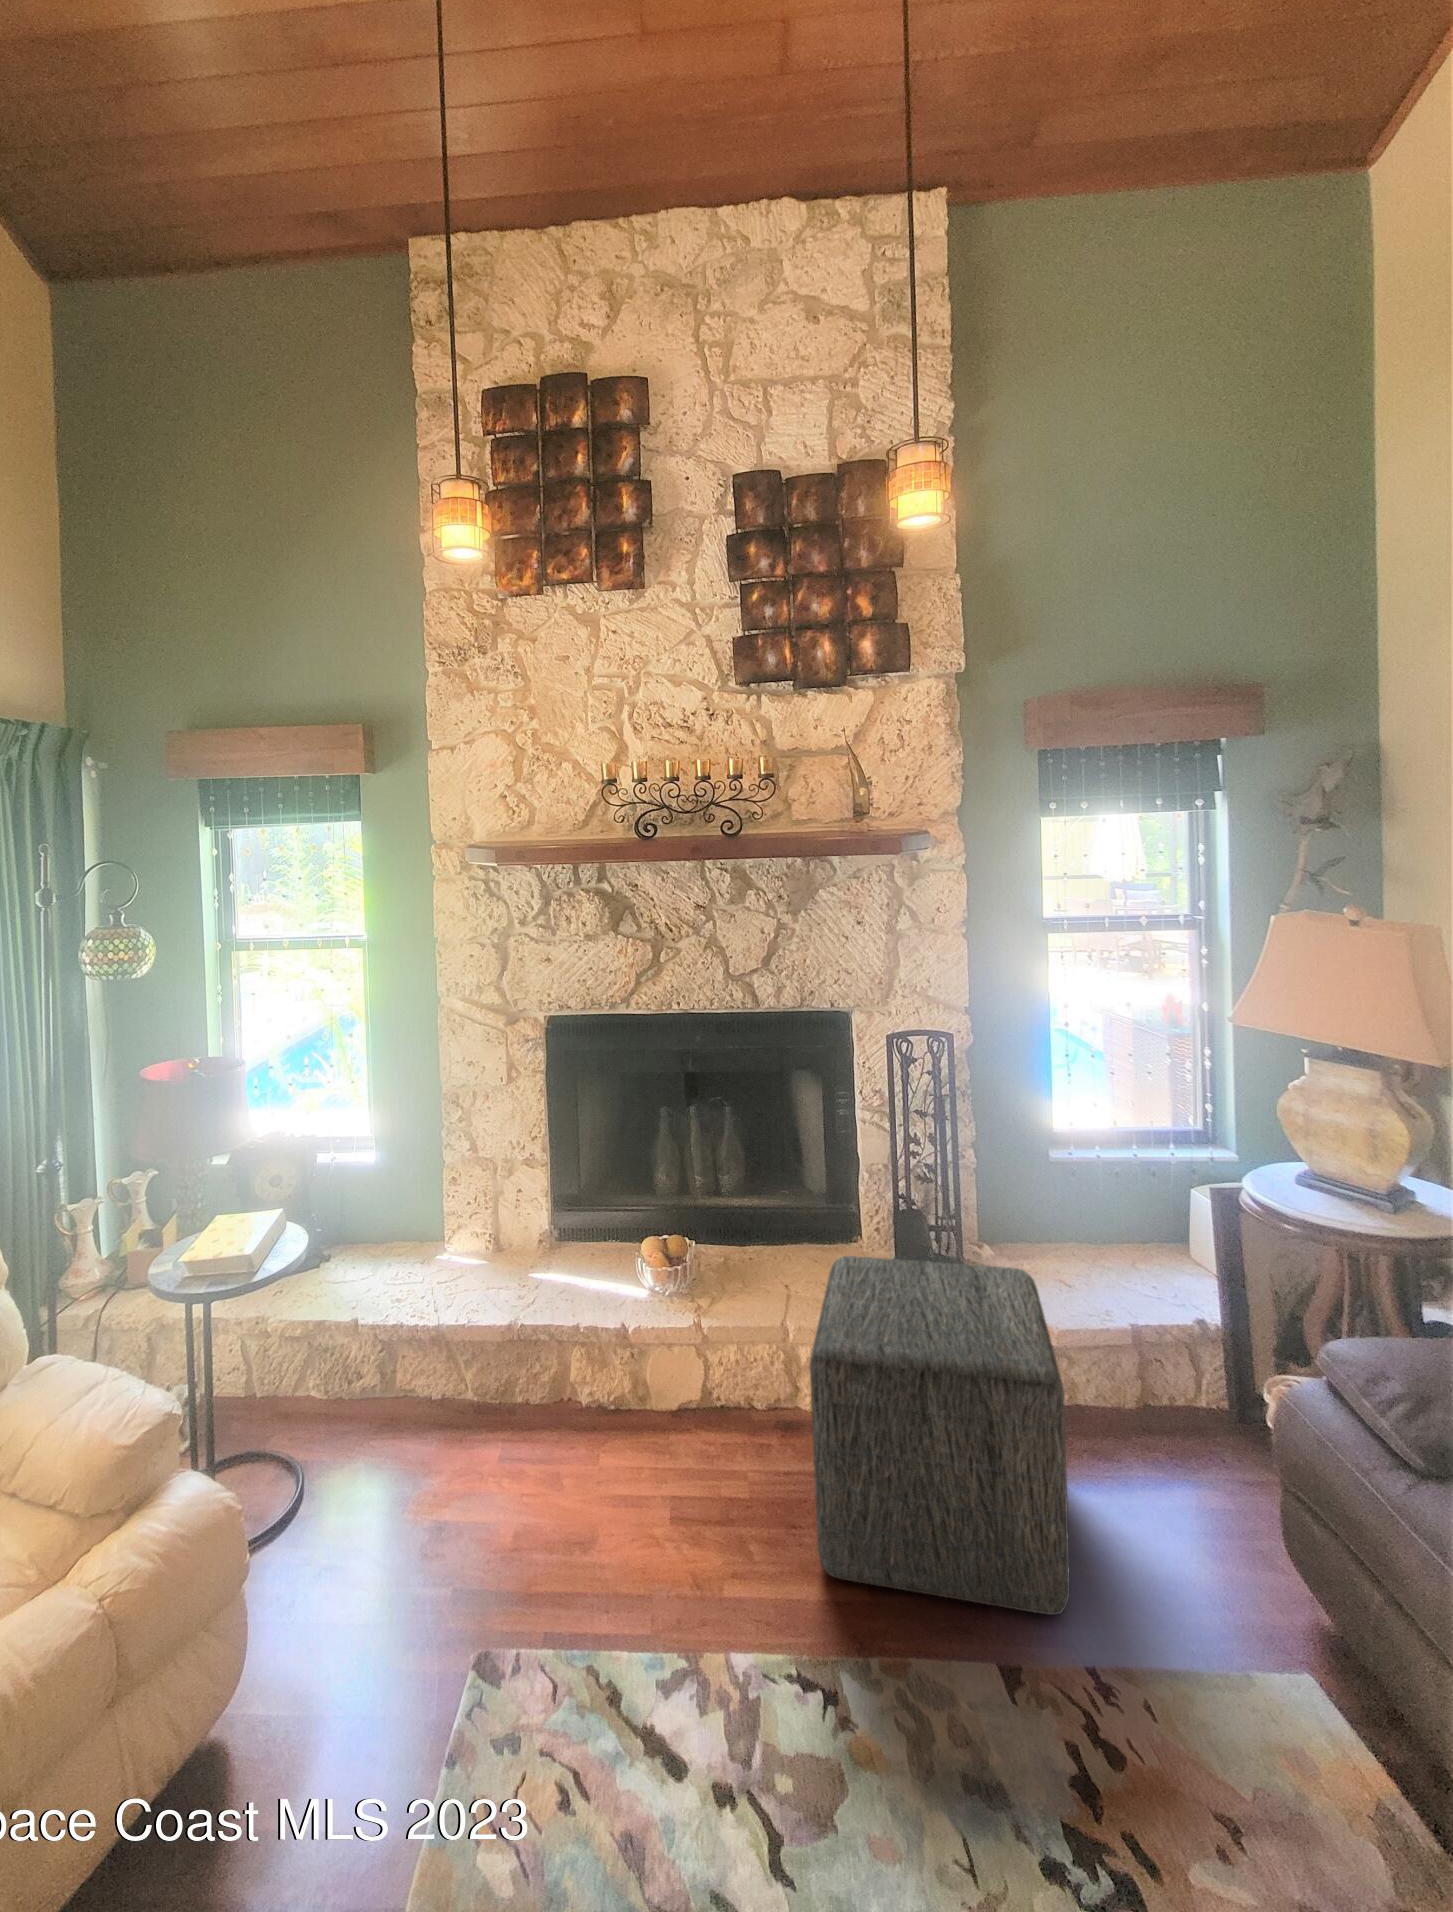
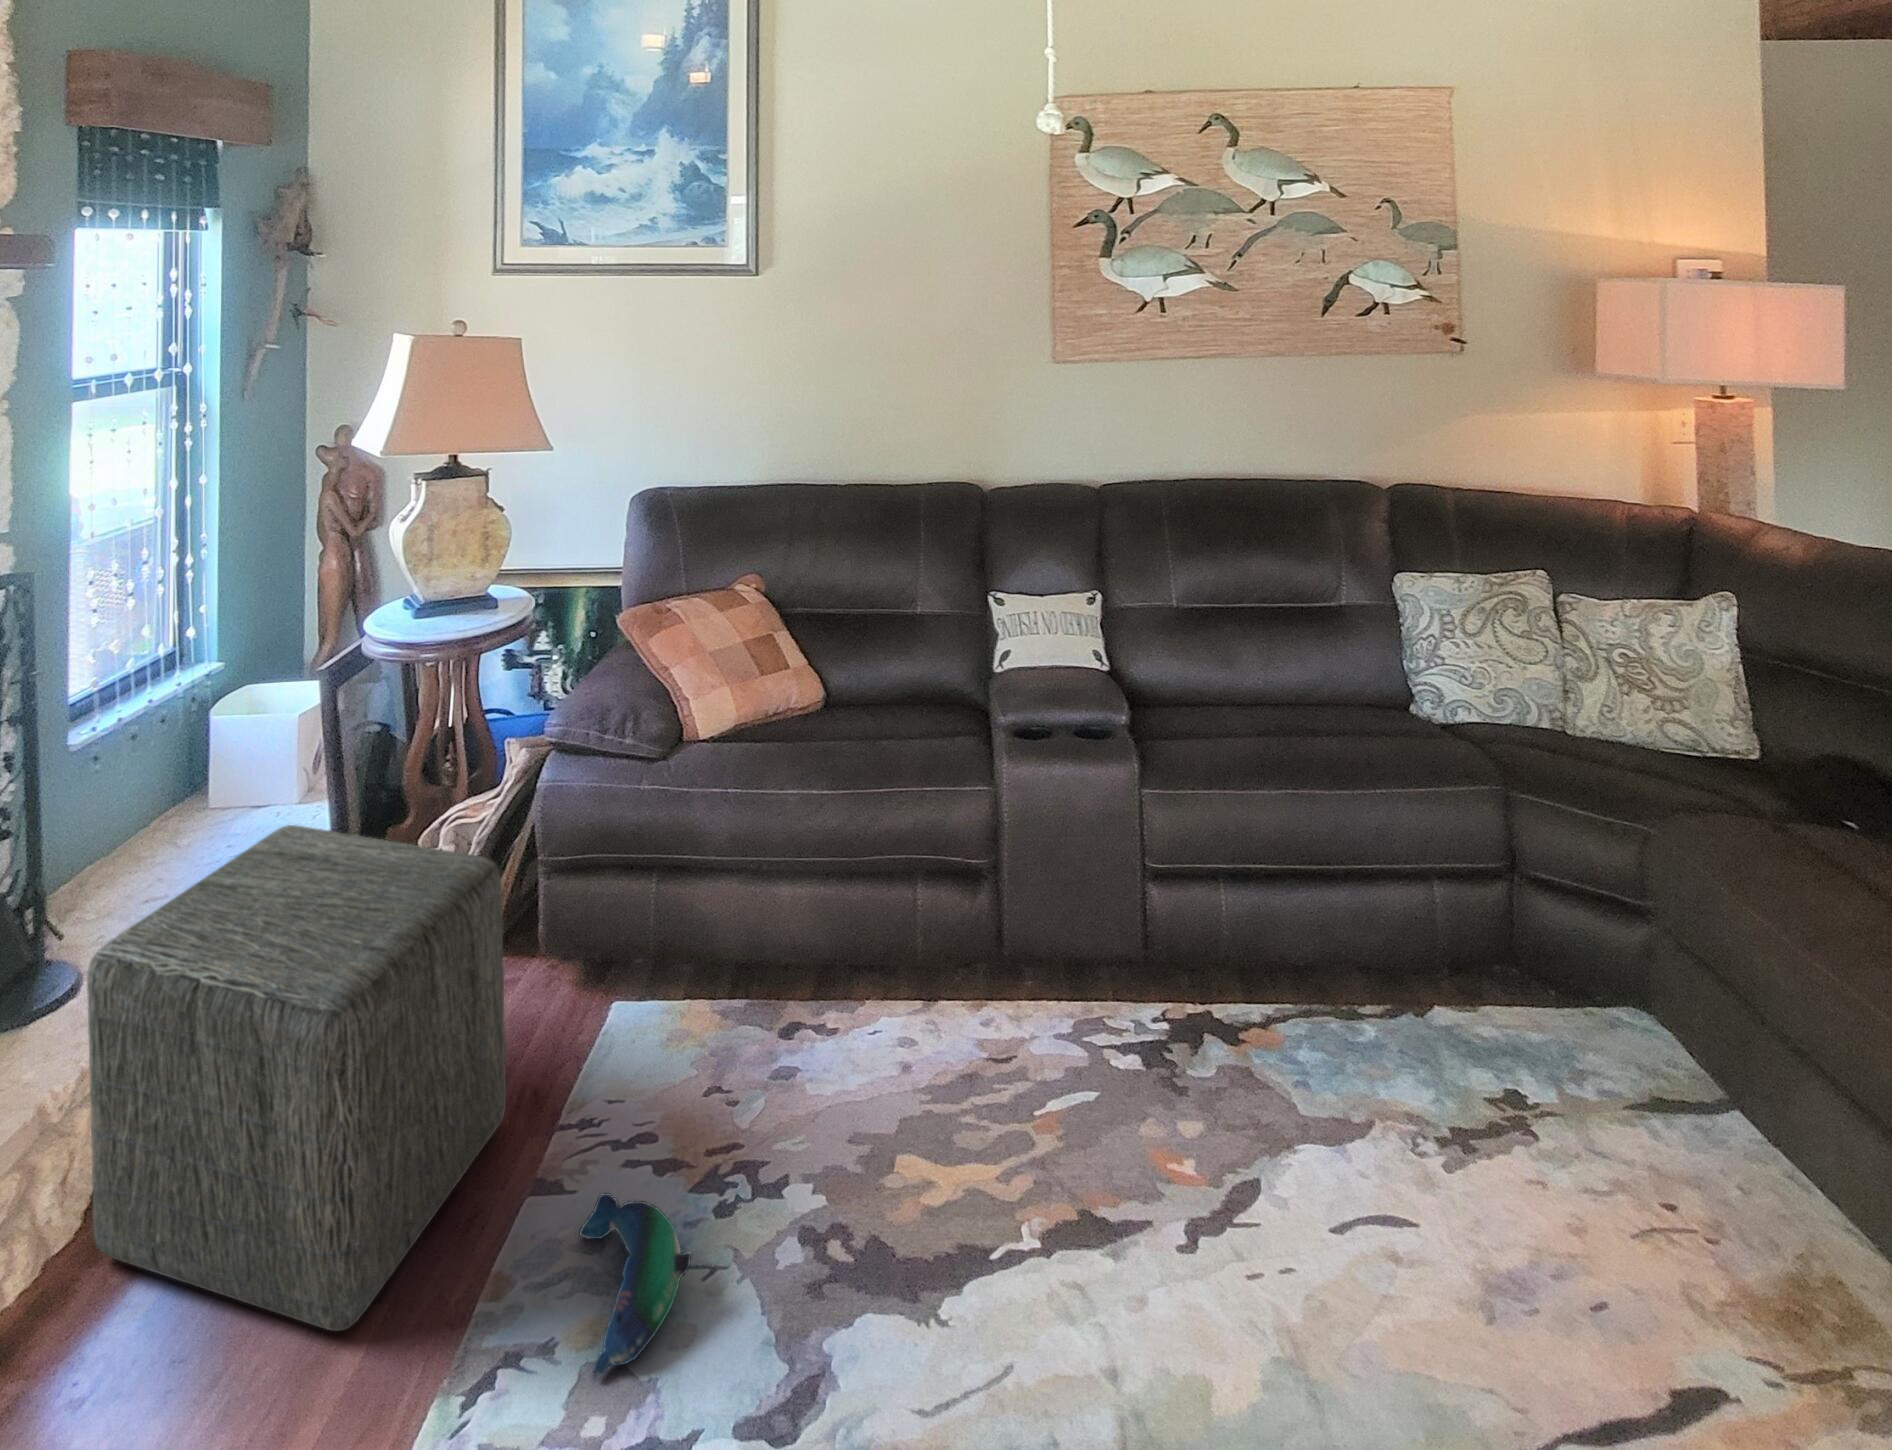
plush toy: none [830,1712,1004,1817] -> present [580,1193,691,1379]

